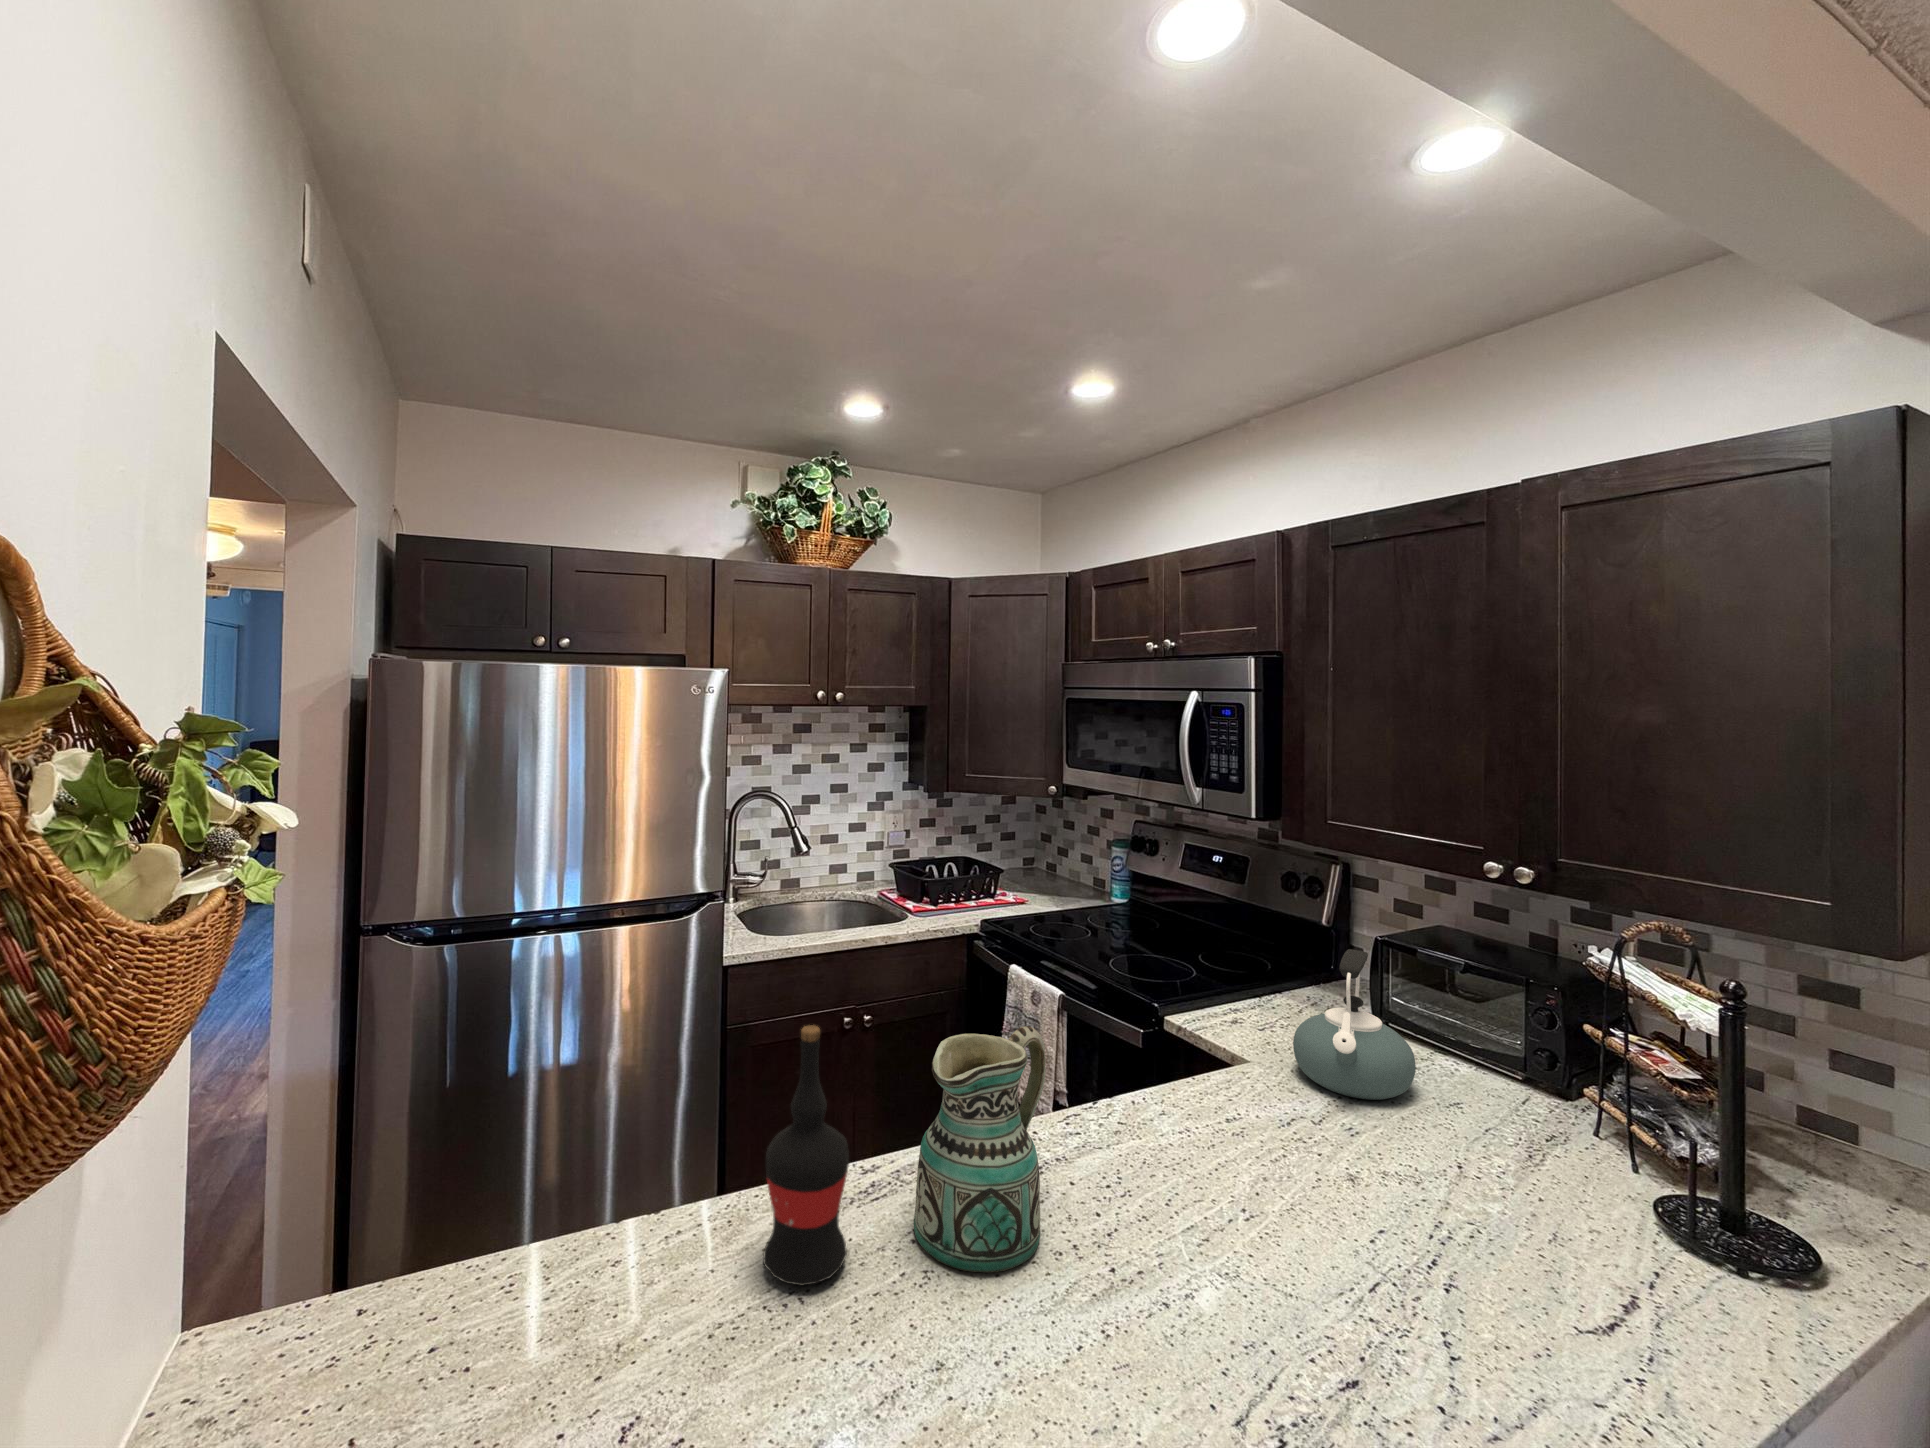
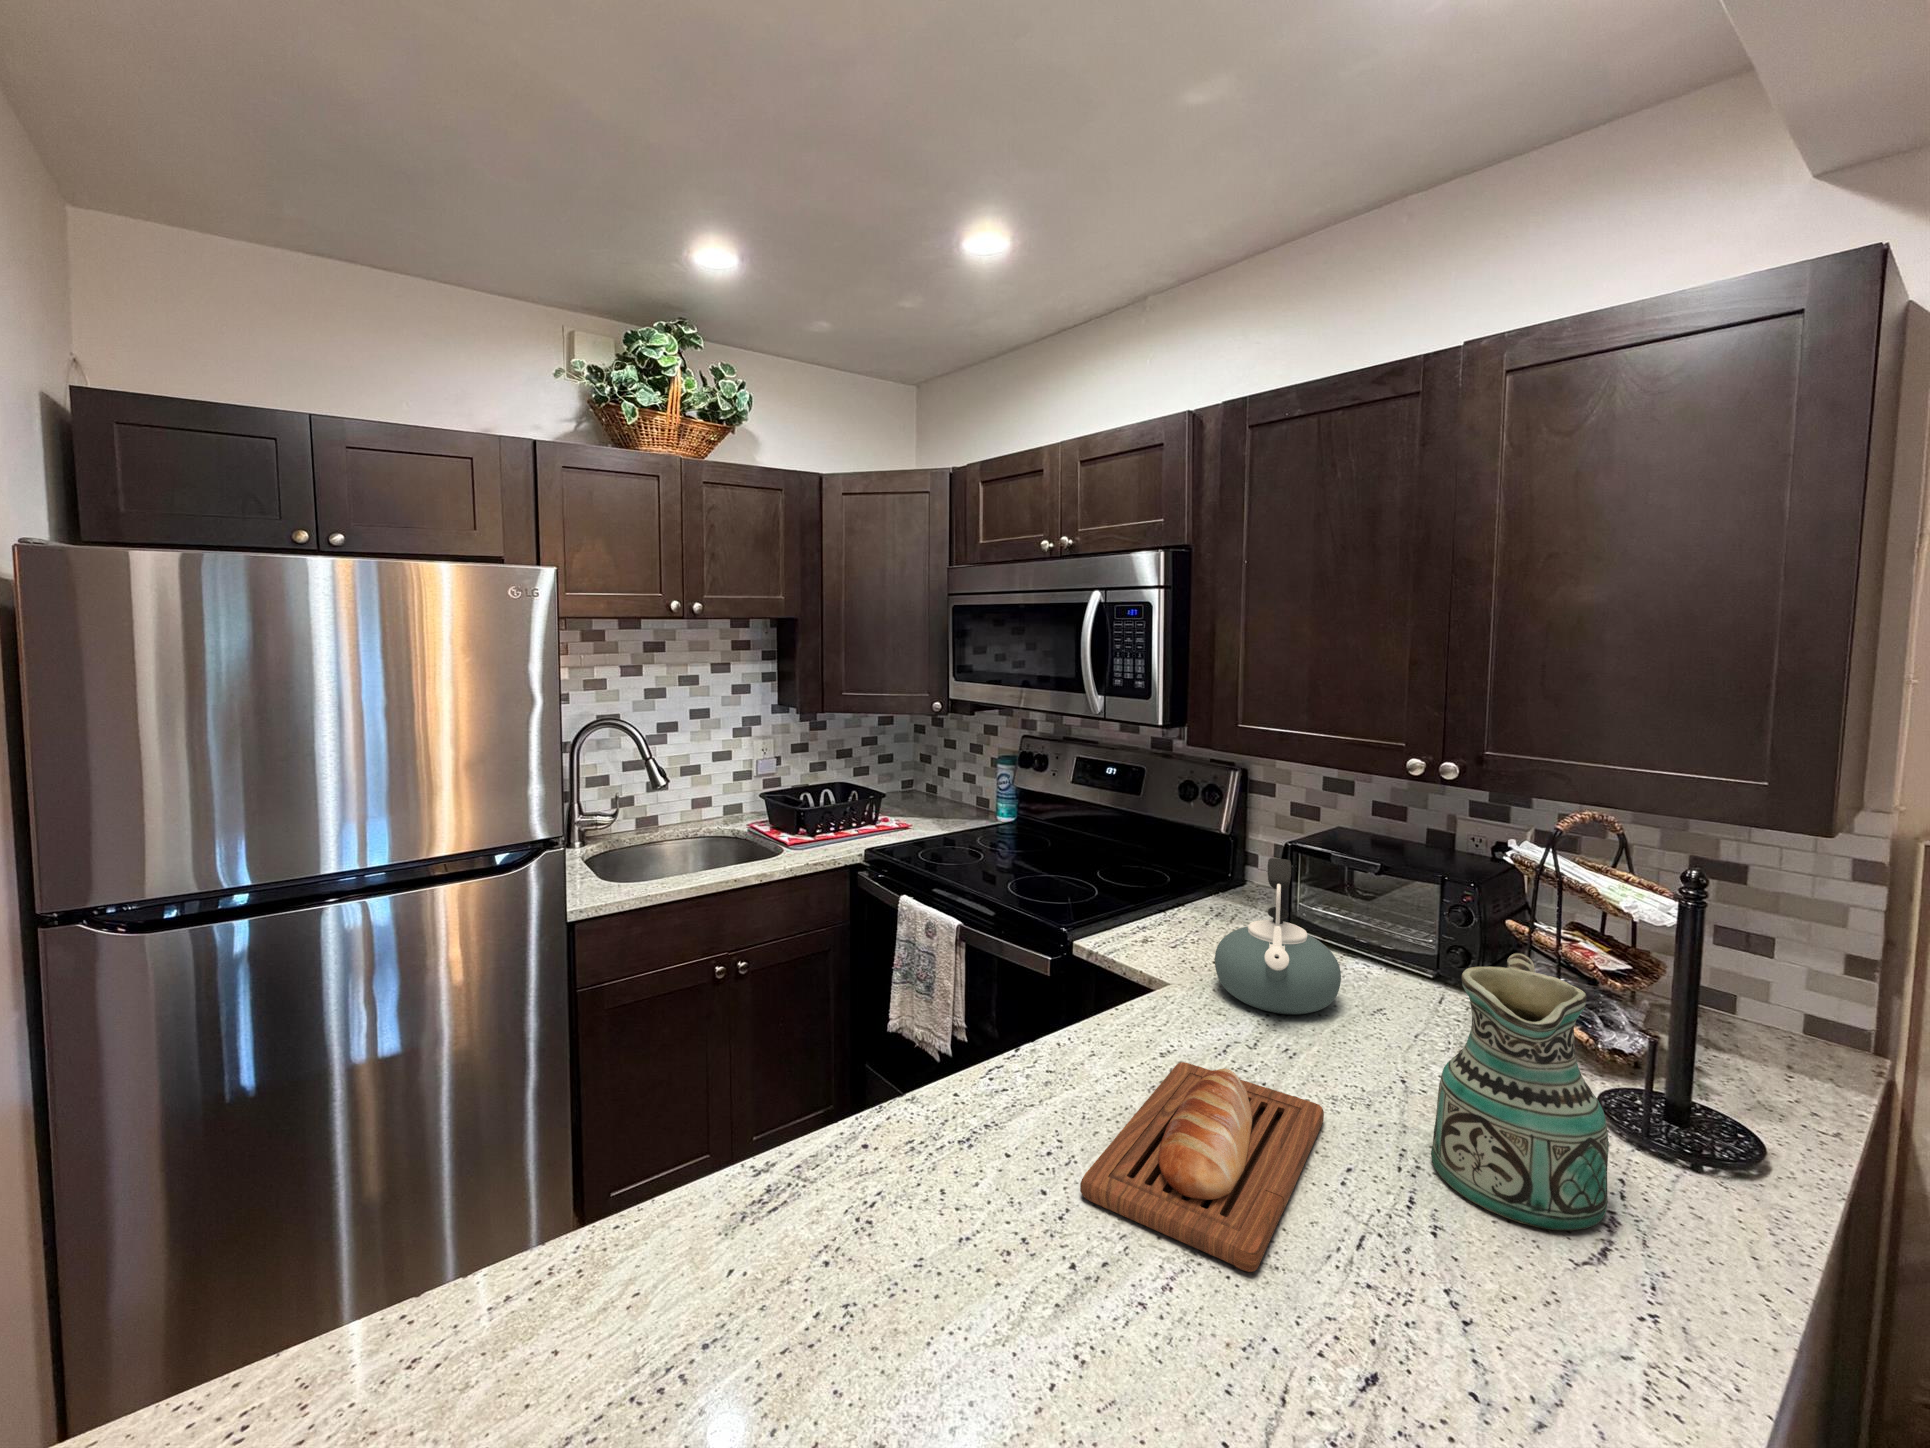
wine bottle: present [763,1025,849,1285] -> none [628,1015,743,1356]
ceramic pitcher: present [914,1026,1046,1272] -> present [1431,953,1609,1230]
bread loaf: none [1130,1127,1369,1294] -> present [1080,1062,1324,1272]

